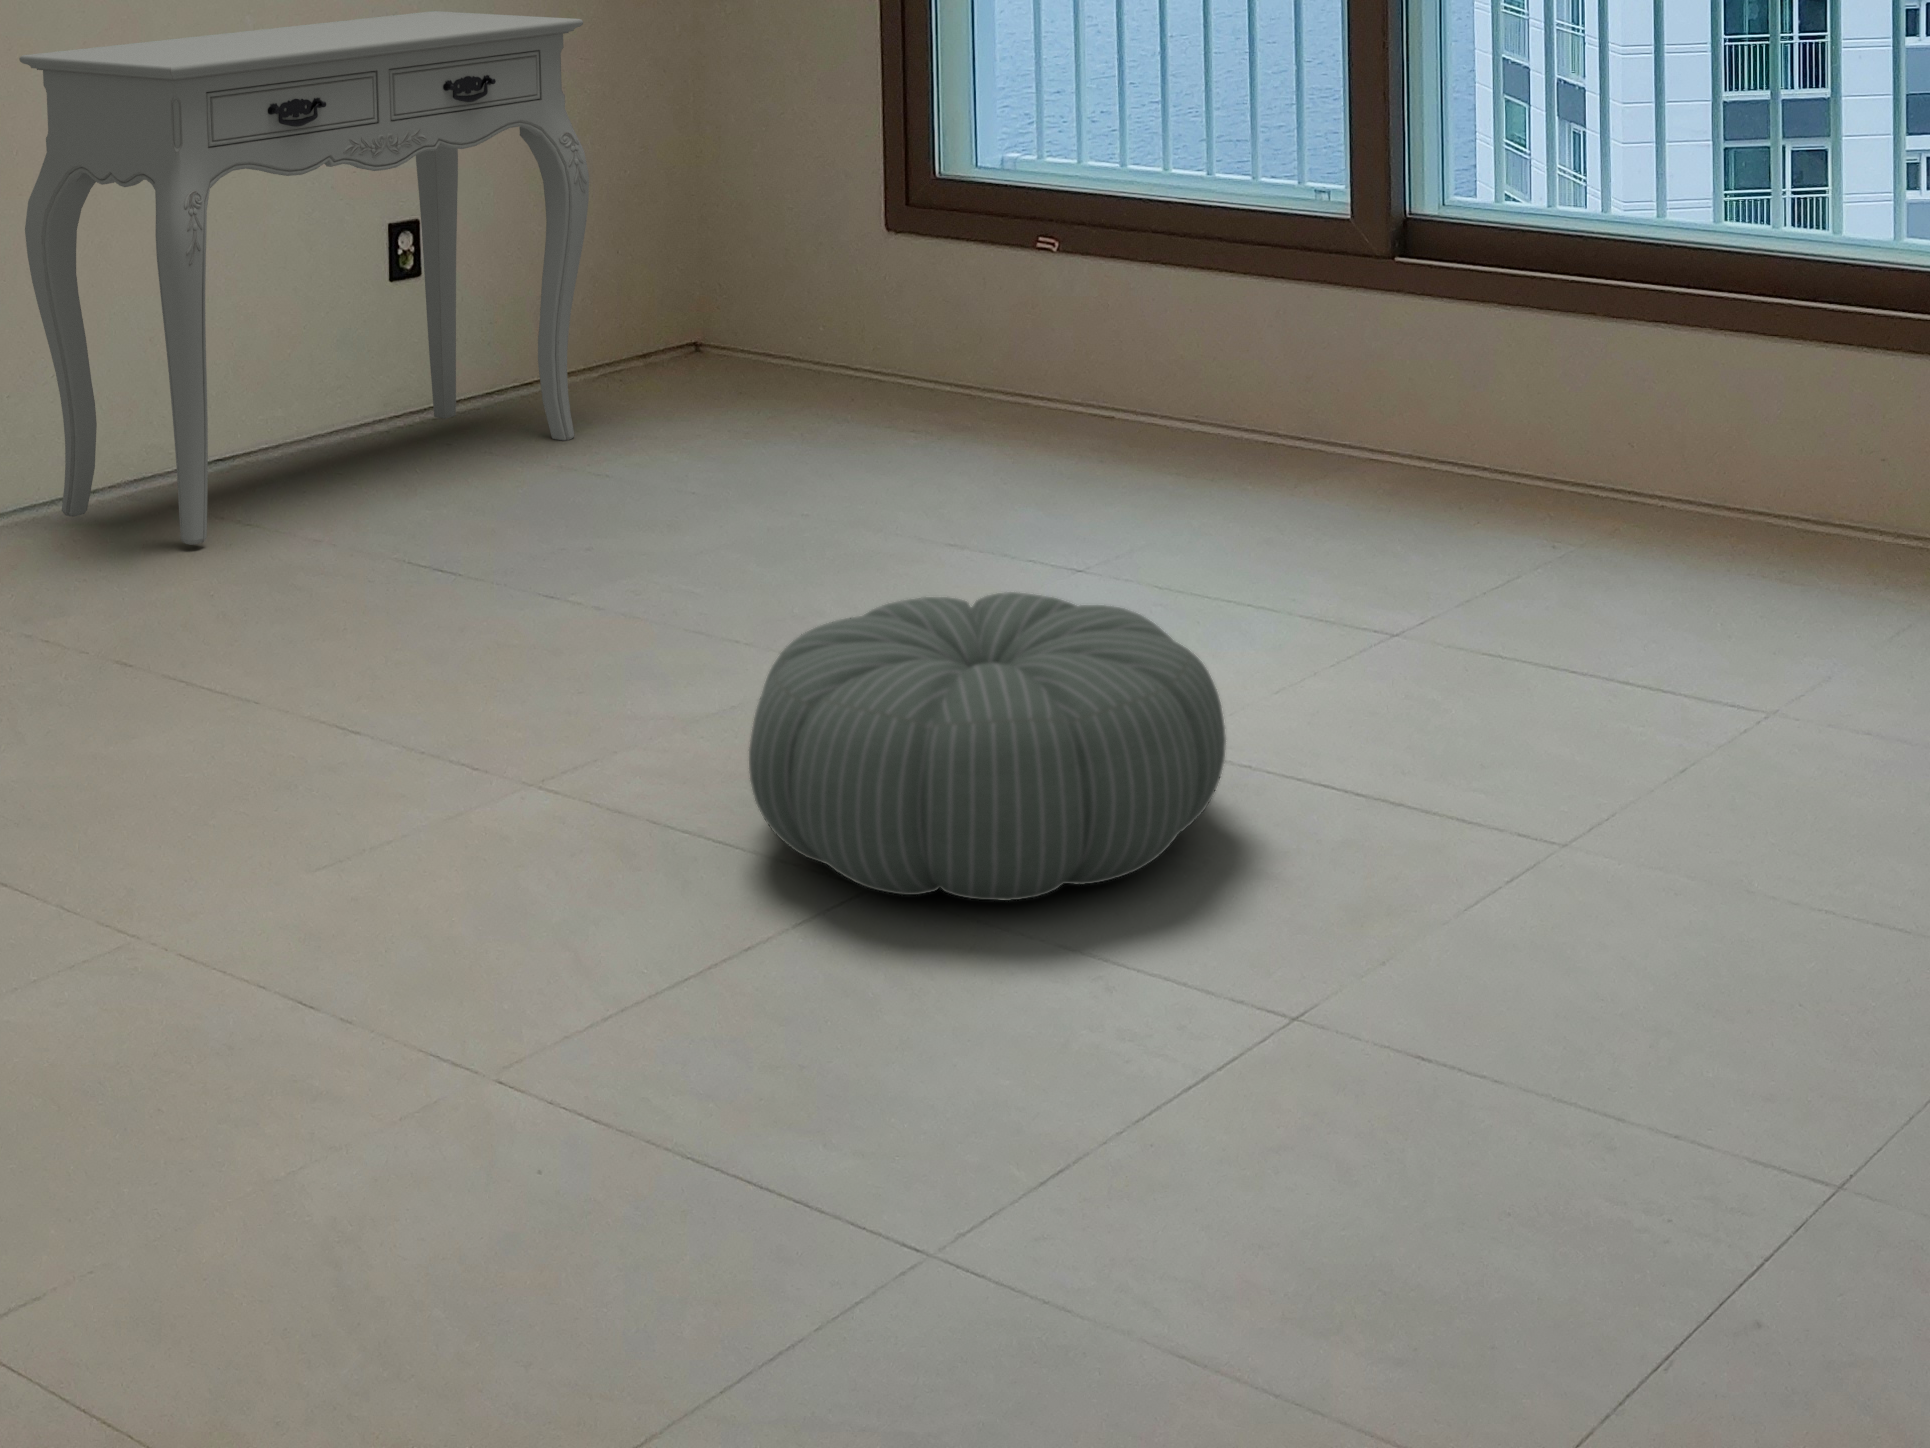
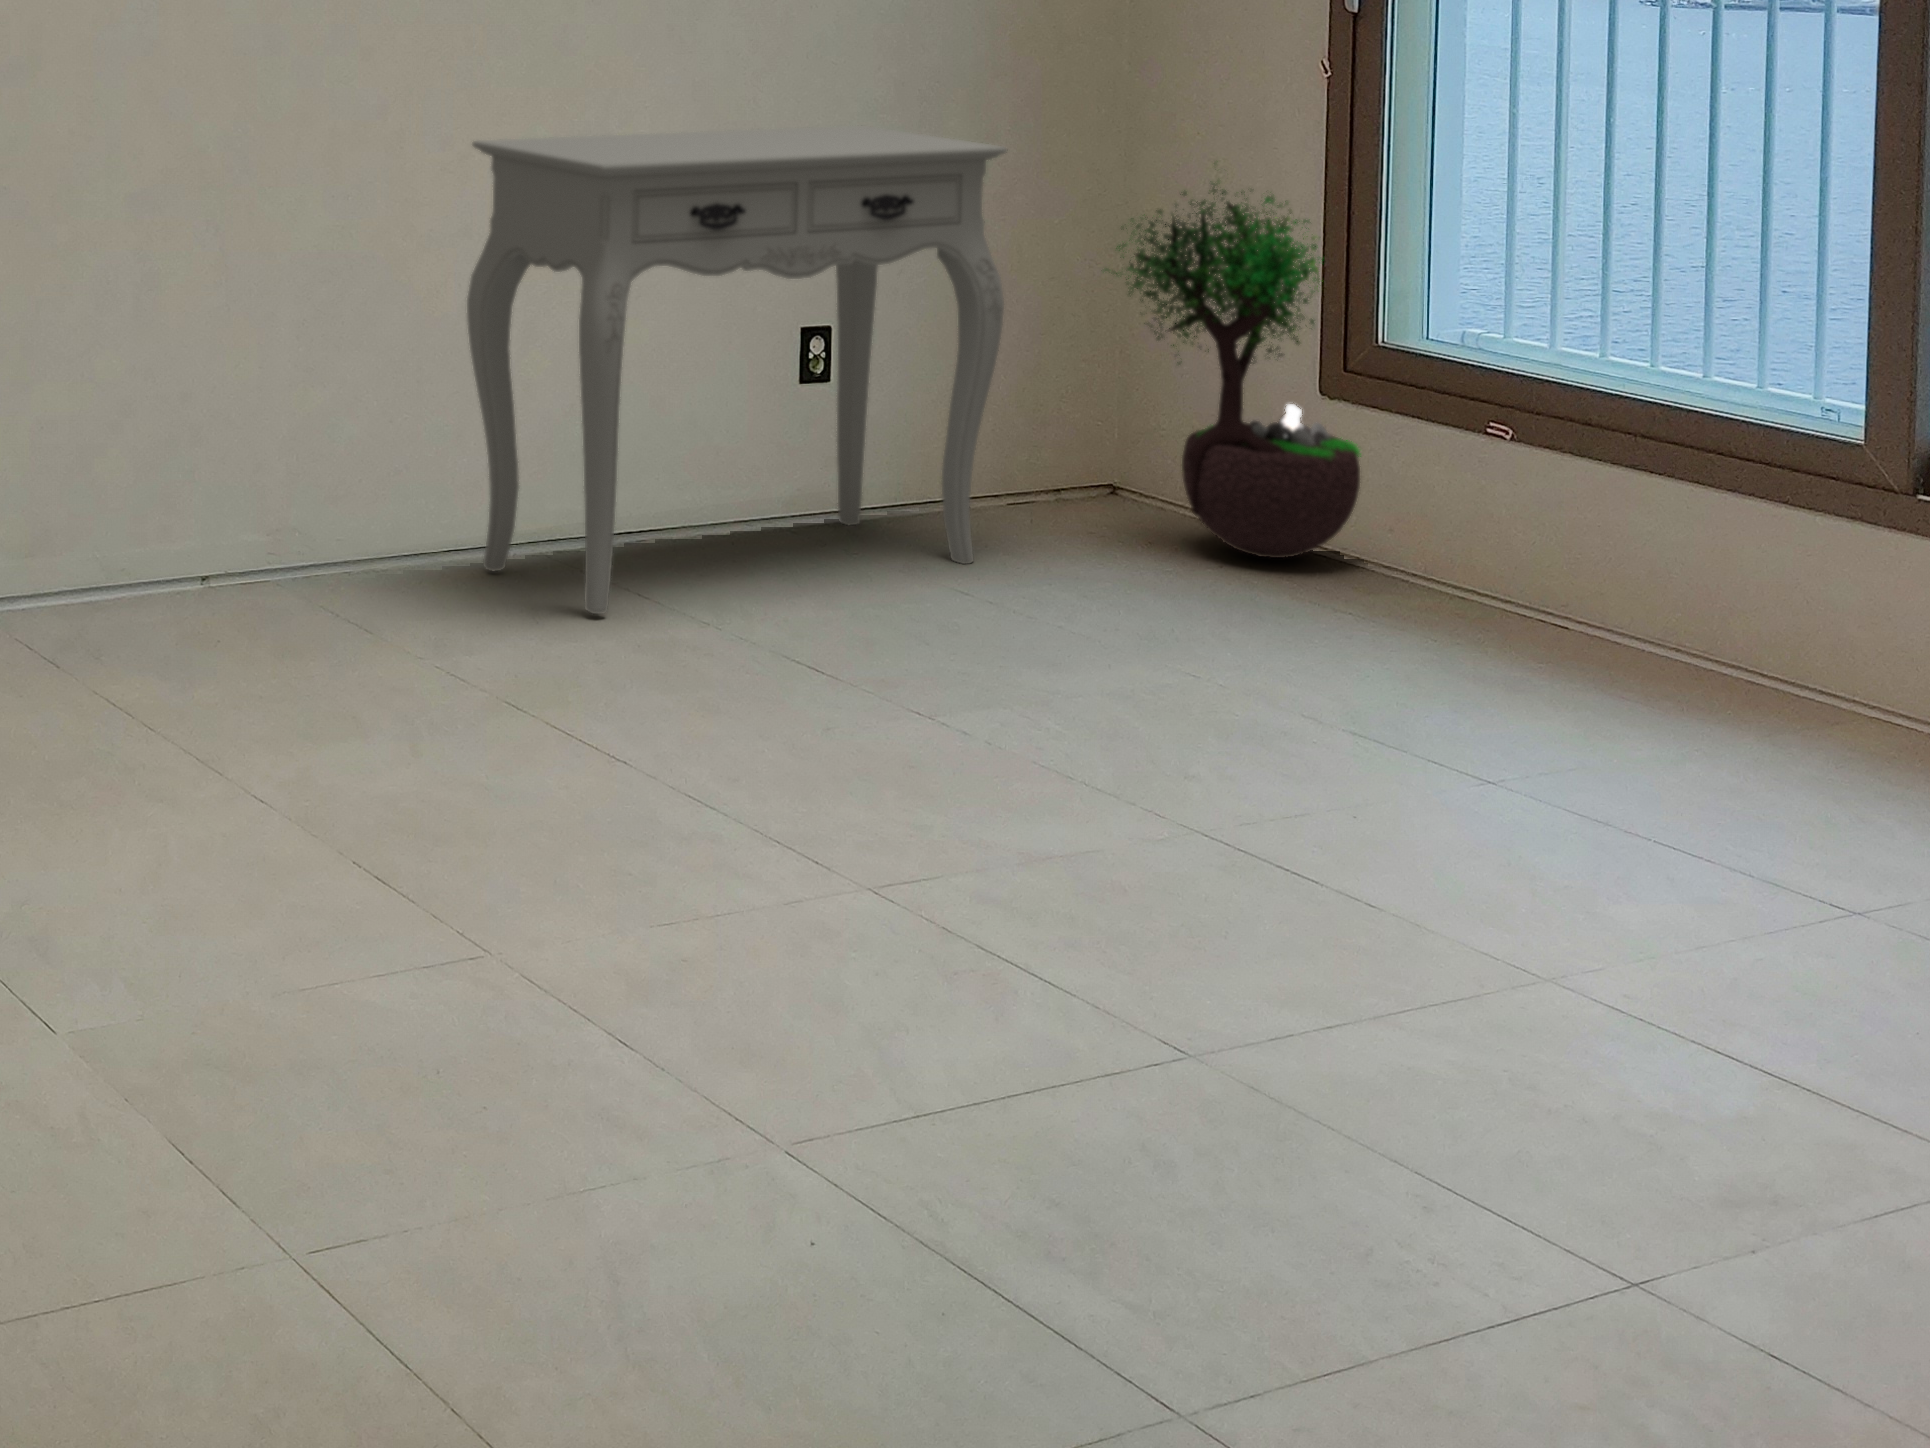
potted tree: none [678,18,931,395] -> present [1105,184,1361,558]
pouf: present [749,592,1226,901] -> none [1085,780,1604,1106]

